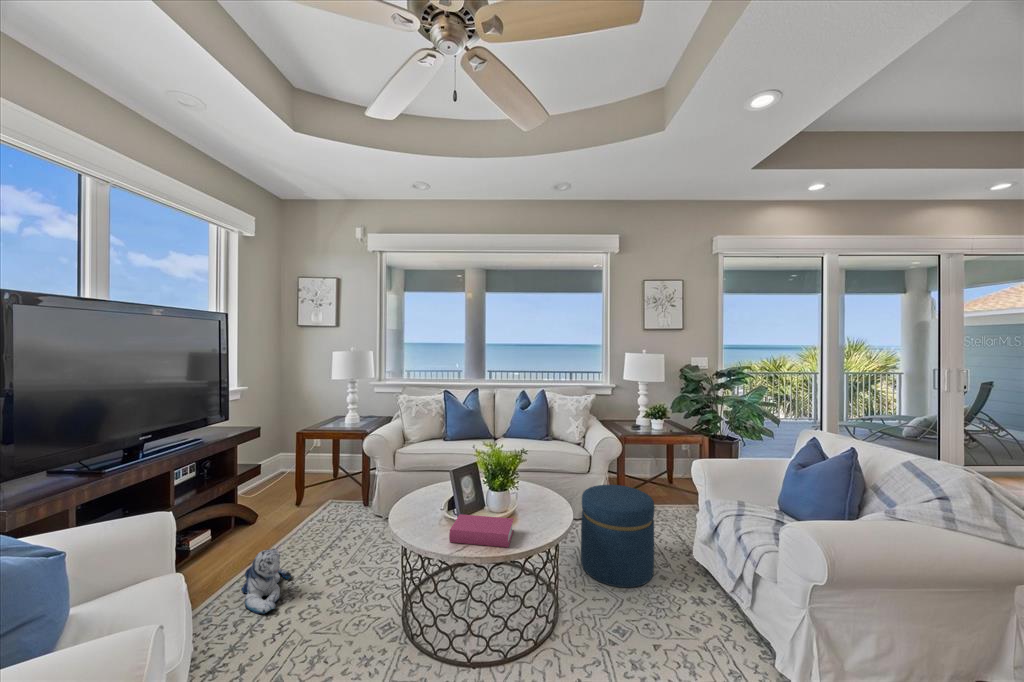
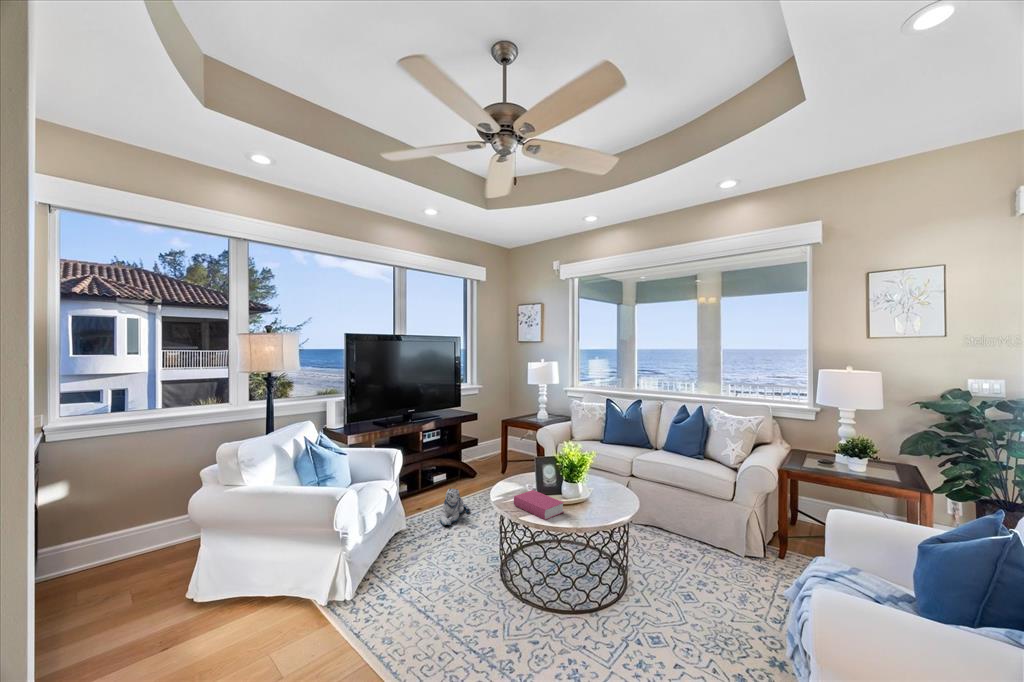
ottoman: present [581,485,655,587] -> none [673,508,757,621]

